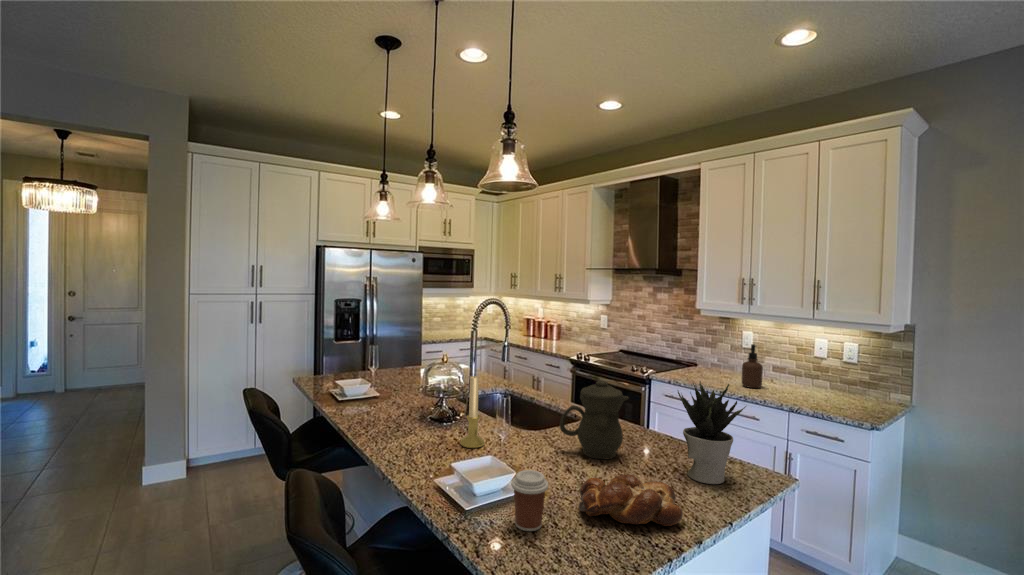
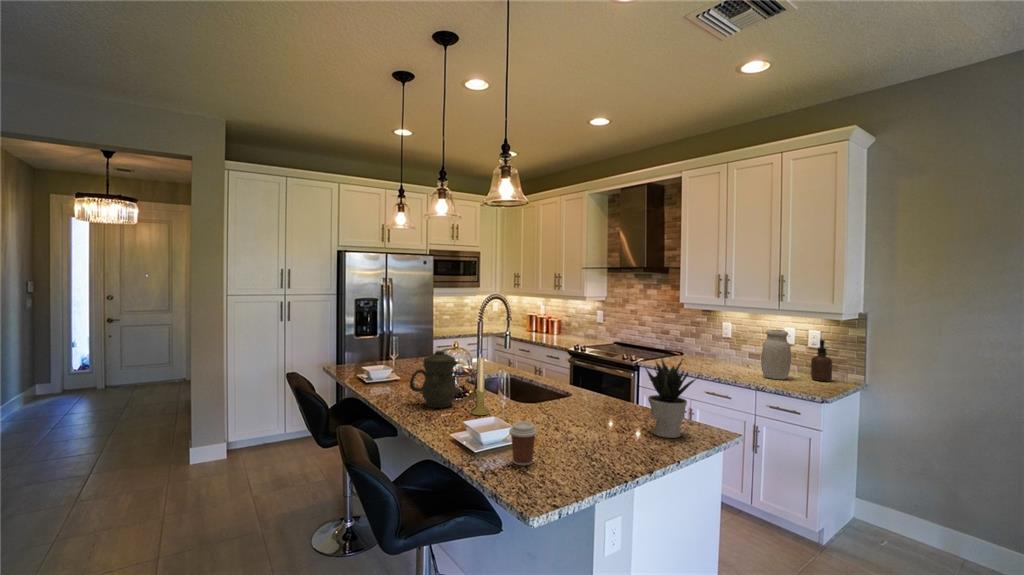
jar: none [792,342,828,399] -> present [761,330,791,379]
soap dispenser: present [742,344,763,388] -> present [811,340,832,381]
teapot: present [560,381,629,459] -> present [409,351,459,408]
bread loaf: present [579,474,683,526] -> none [562,427,639,462]

